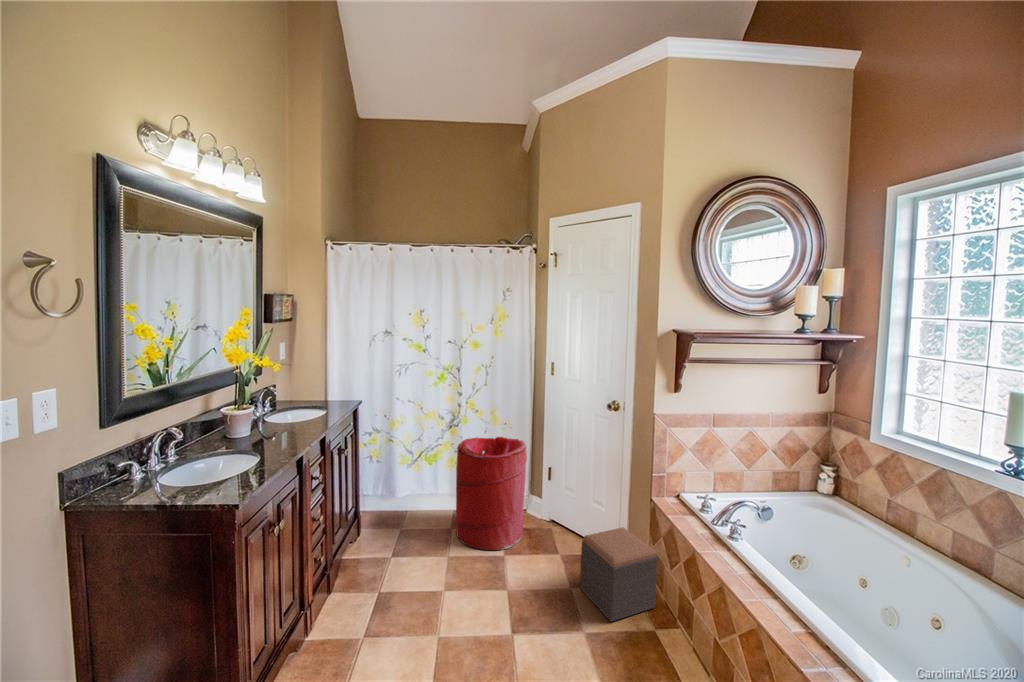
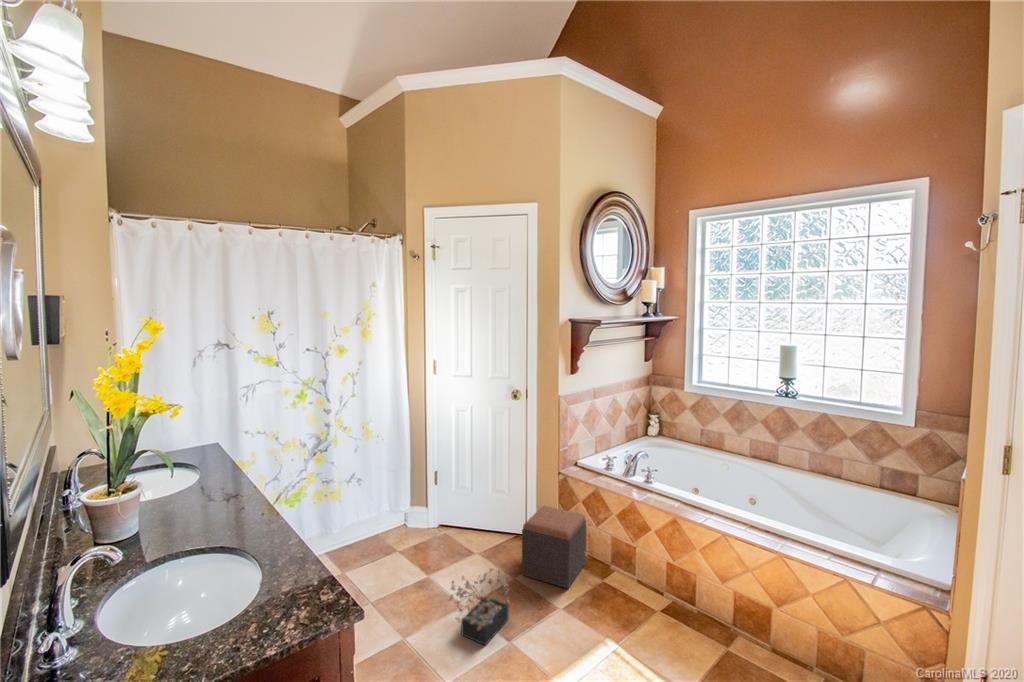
laundry hamper: present [456,437,527,550] -> none [346,450,430,583]
decorative plant: none [465,557,537,630] -> present [449,569,509,645]

